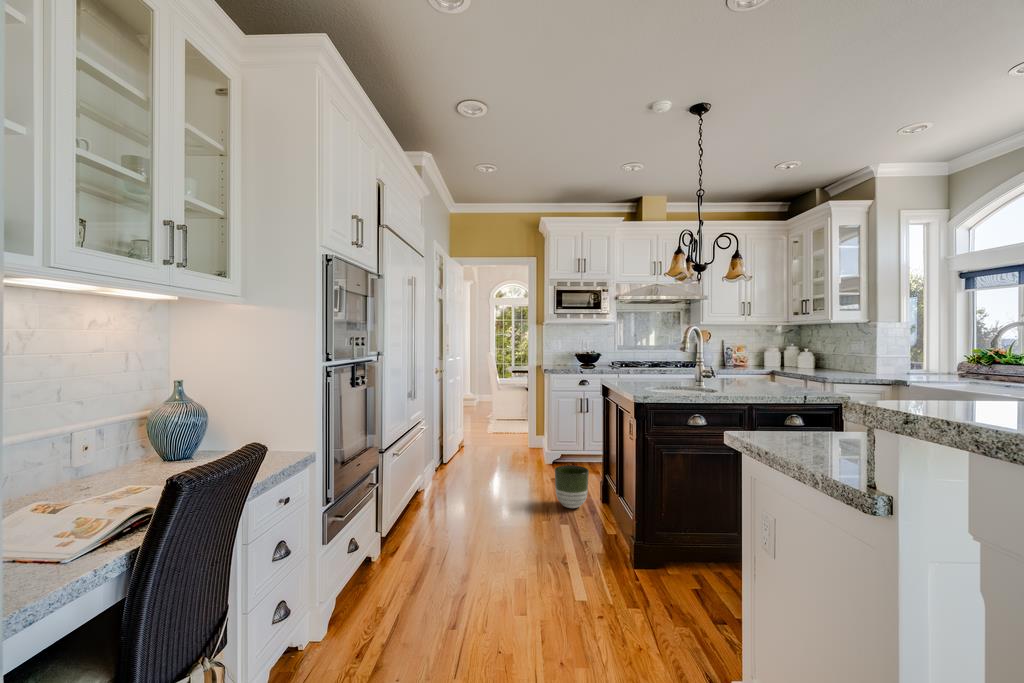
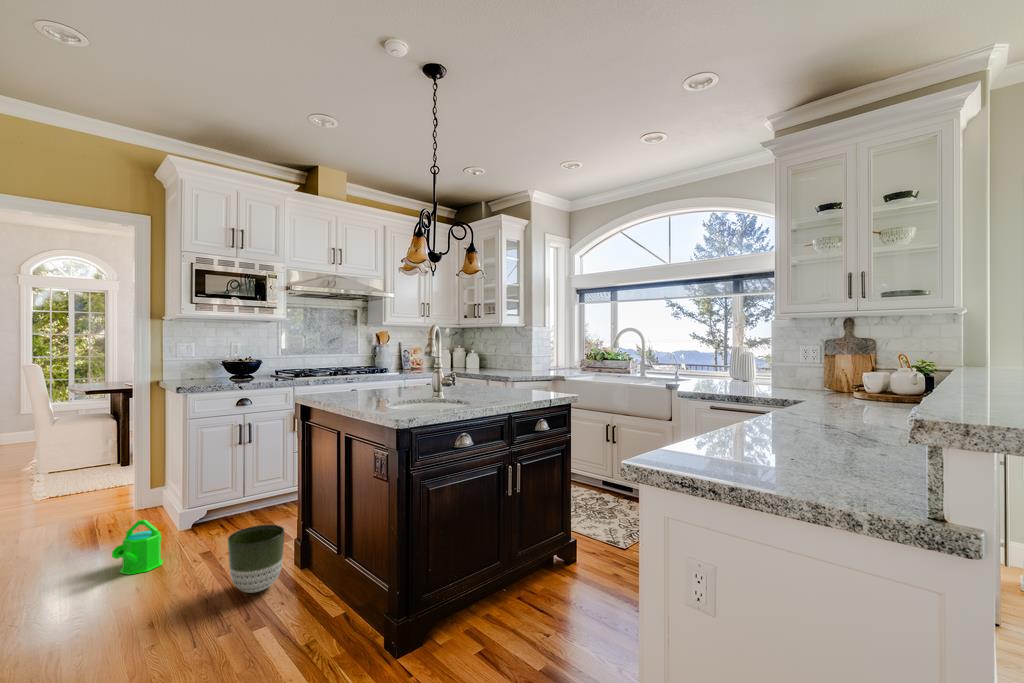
watering can: none [504,450,531,482] -> present [112,520,163,575]

